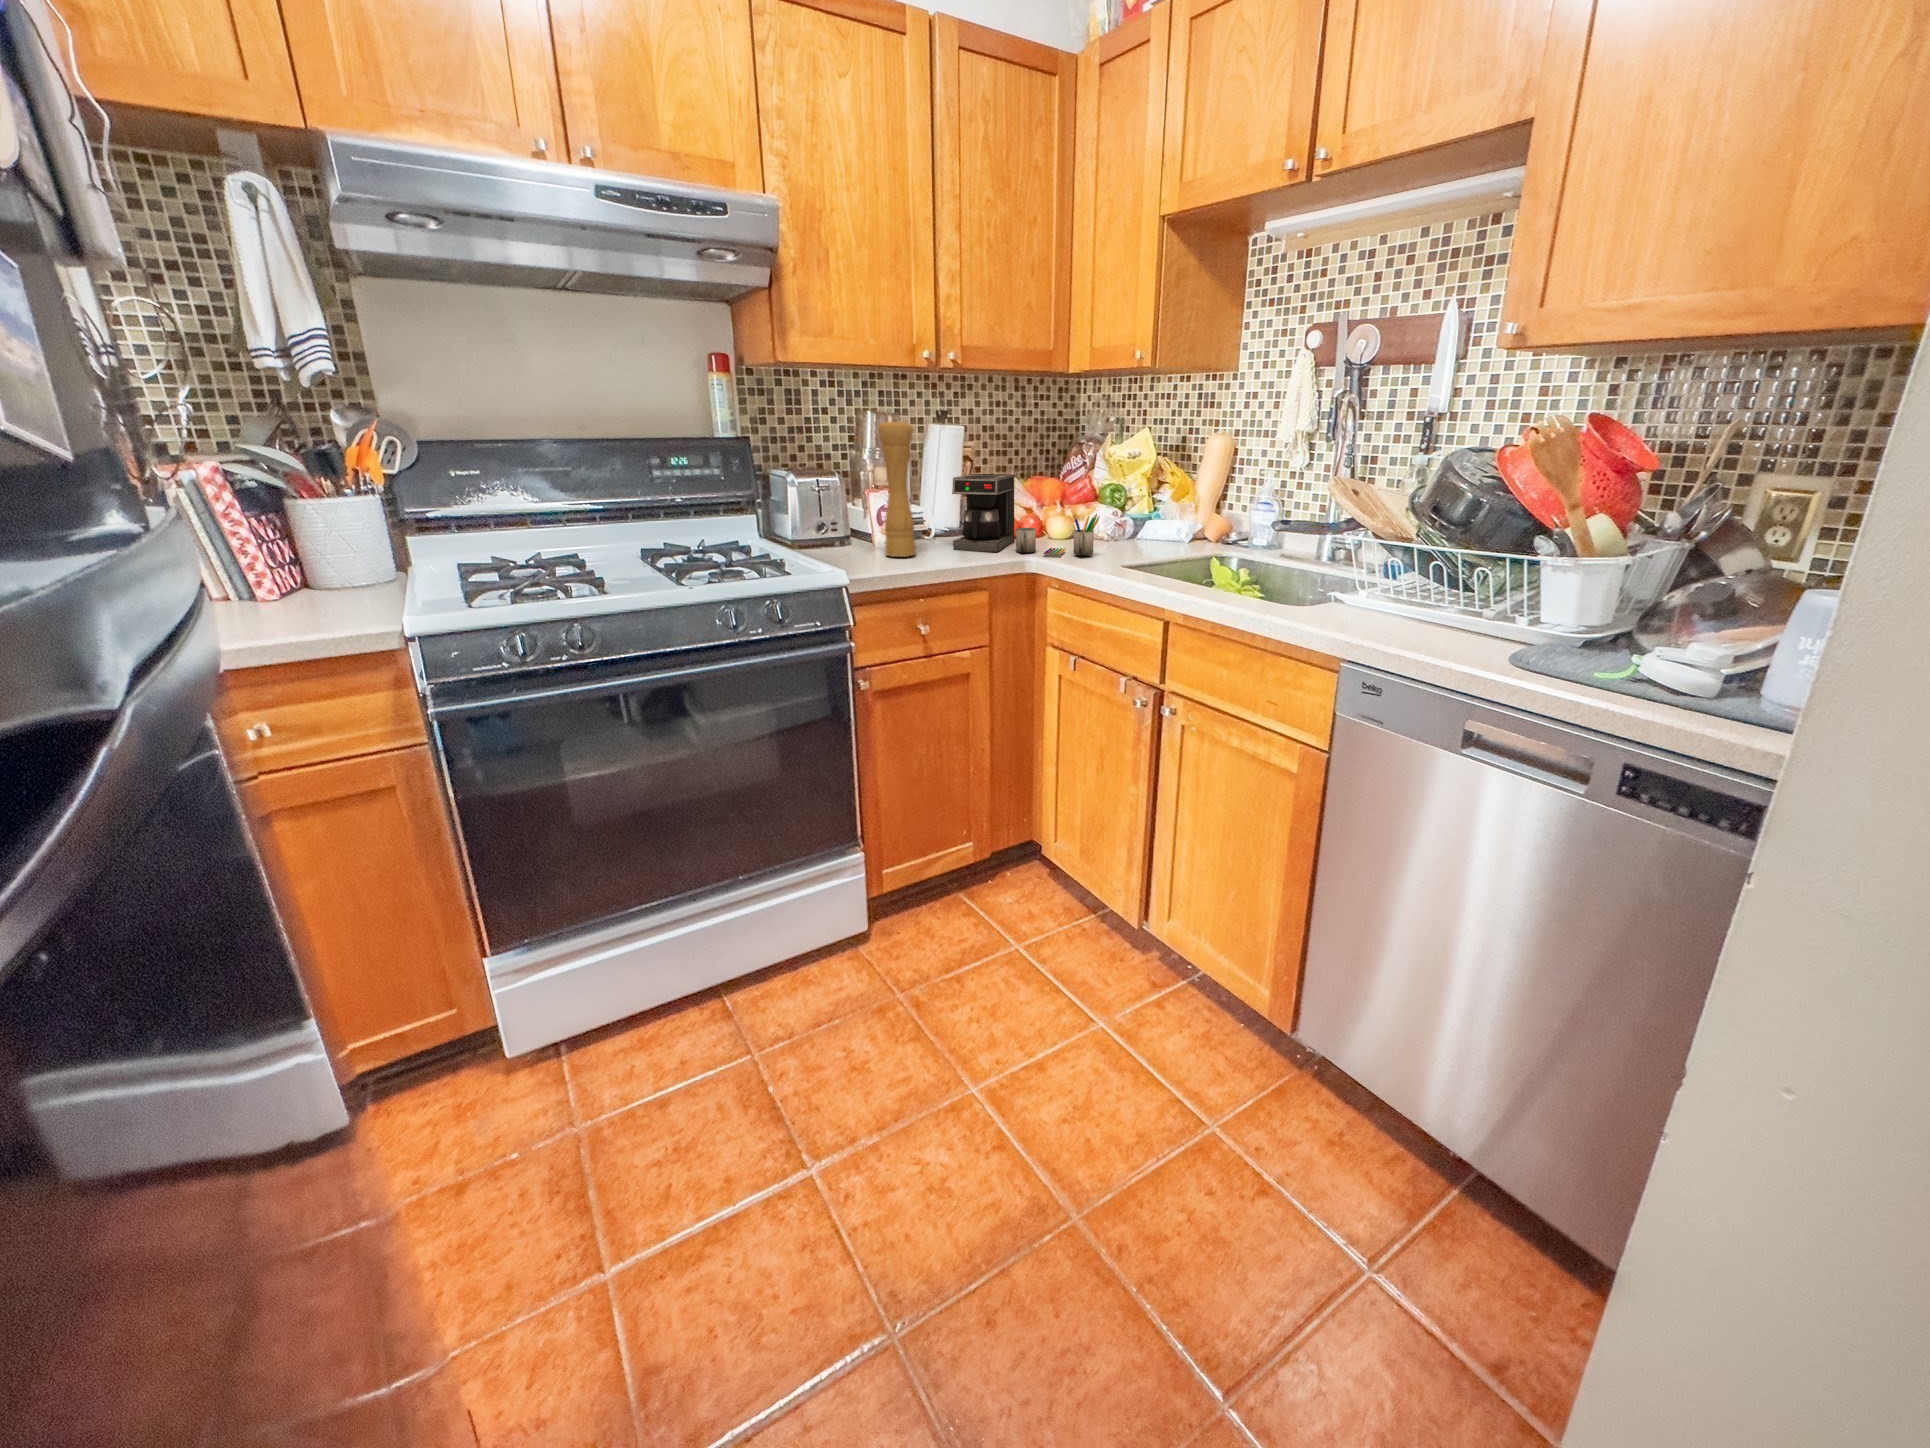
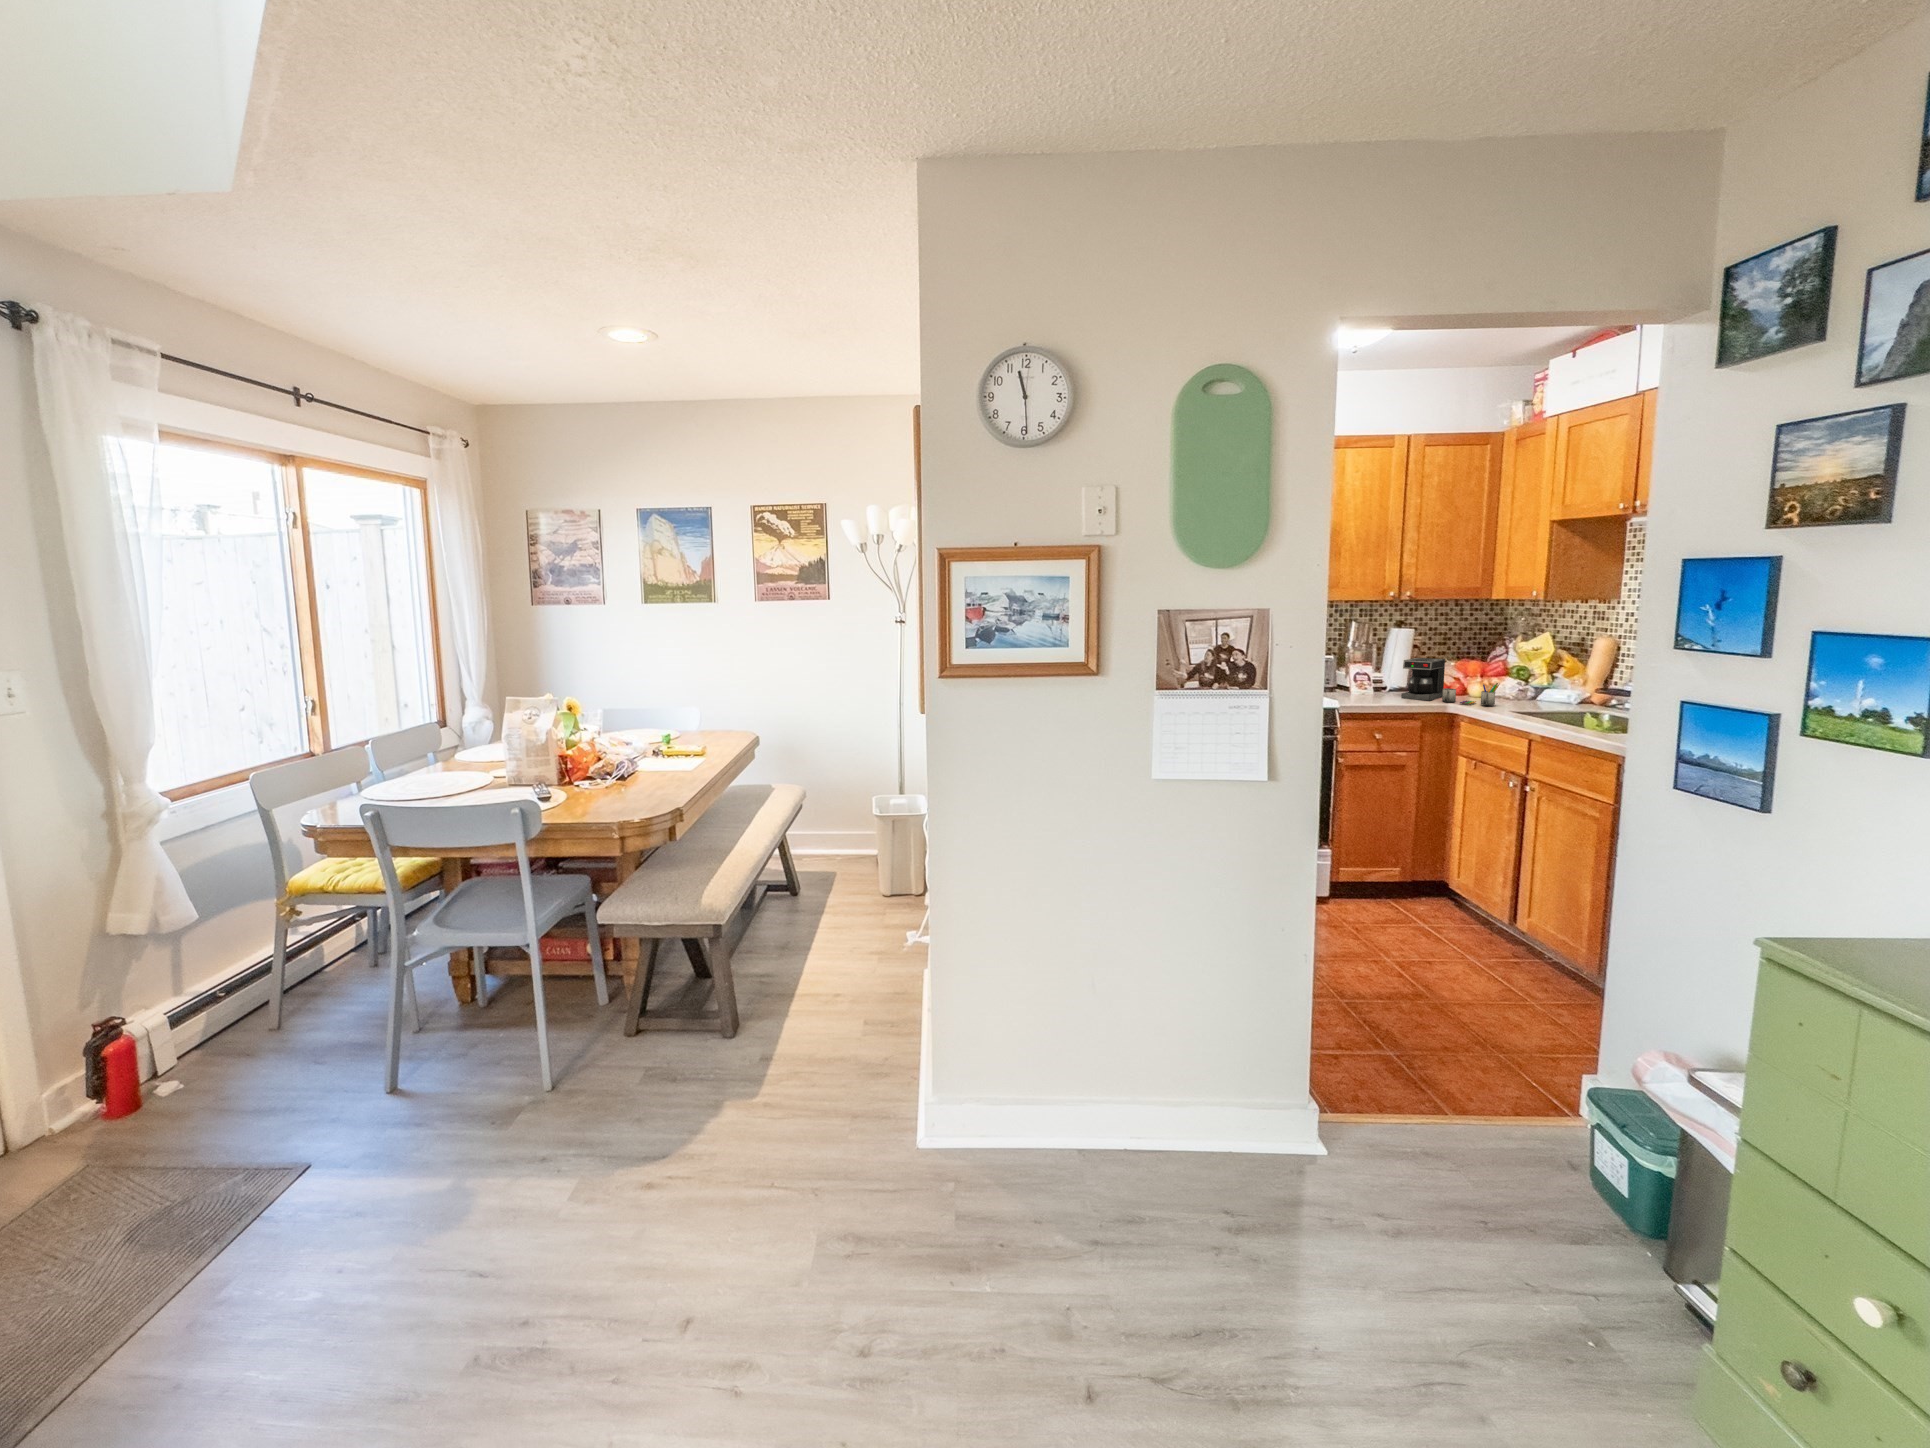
pepper mill: present [878,419,916,557] -> none [1360,631,1381,699]

